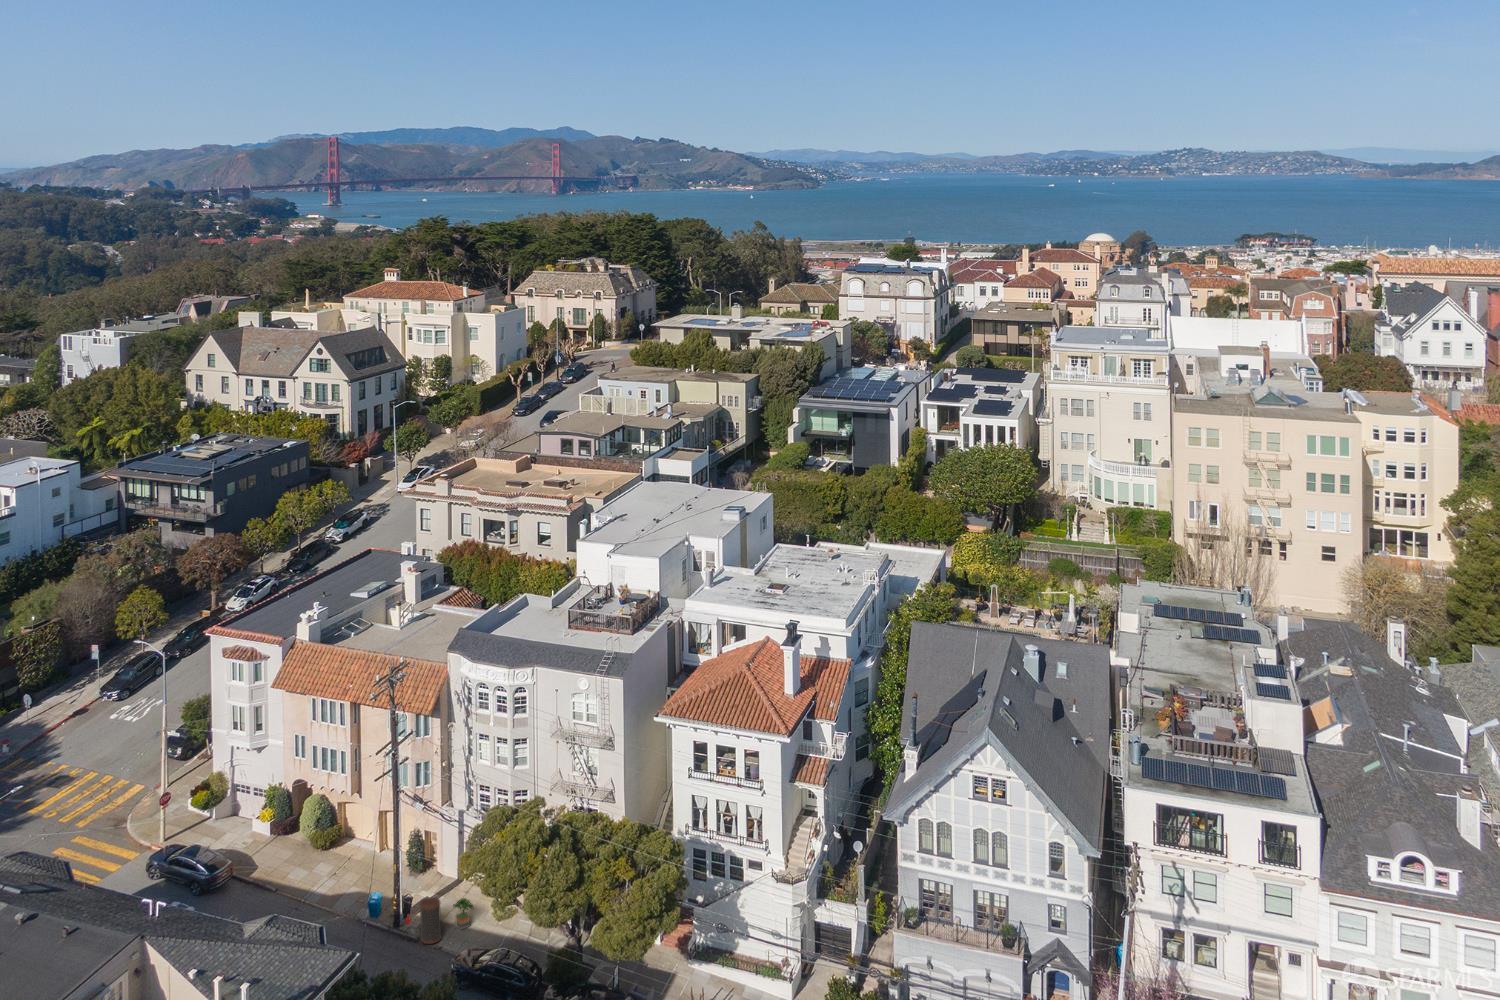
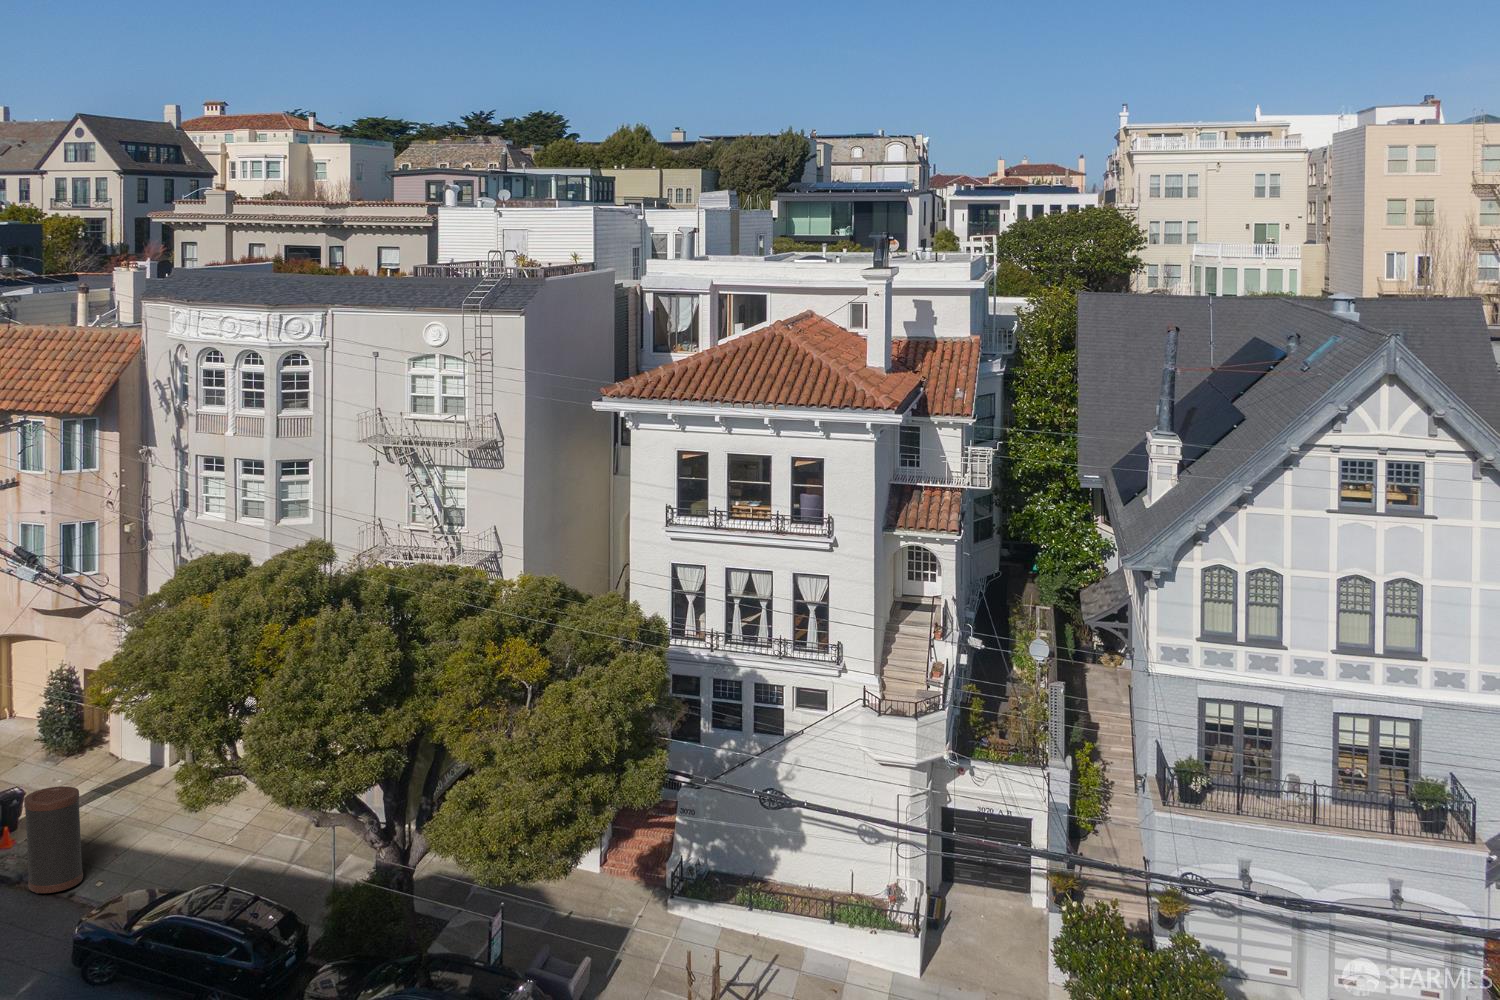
potted tree: present [453,898,474,930] -> none [117,793,170,864]

